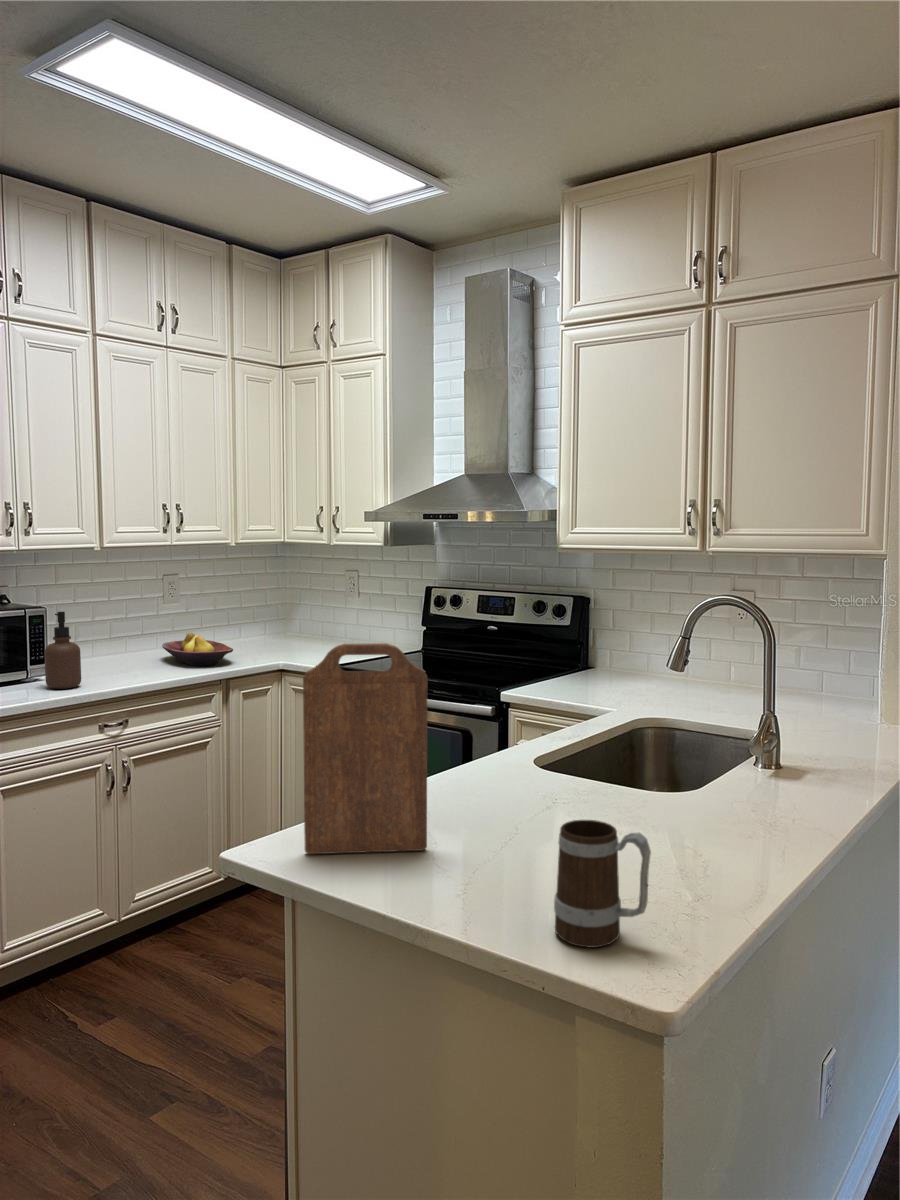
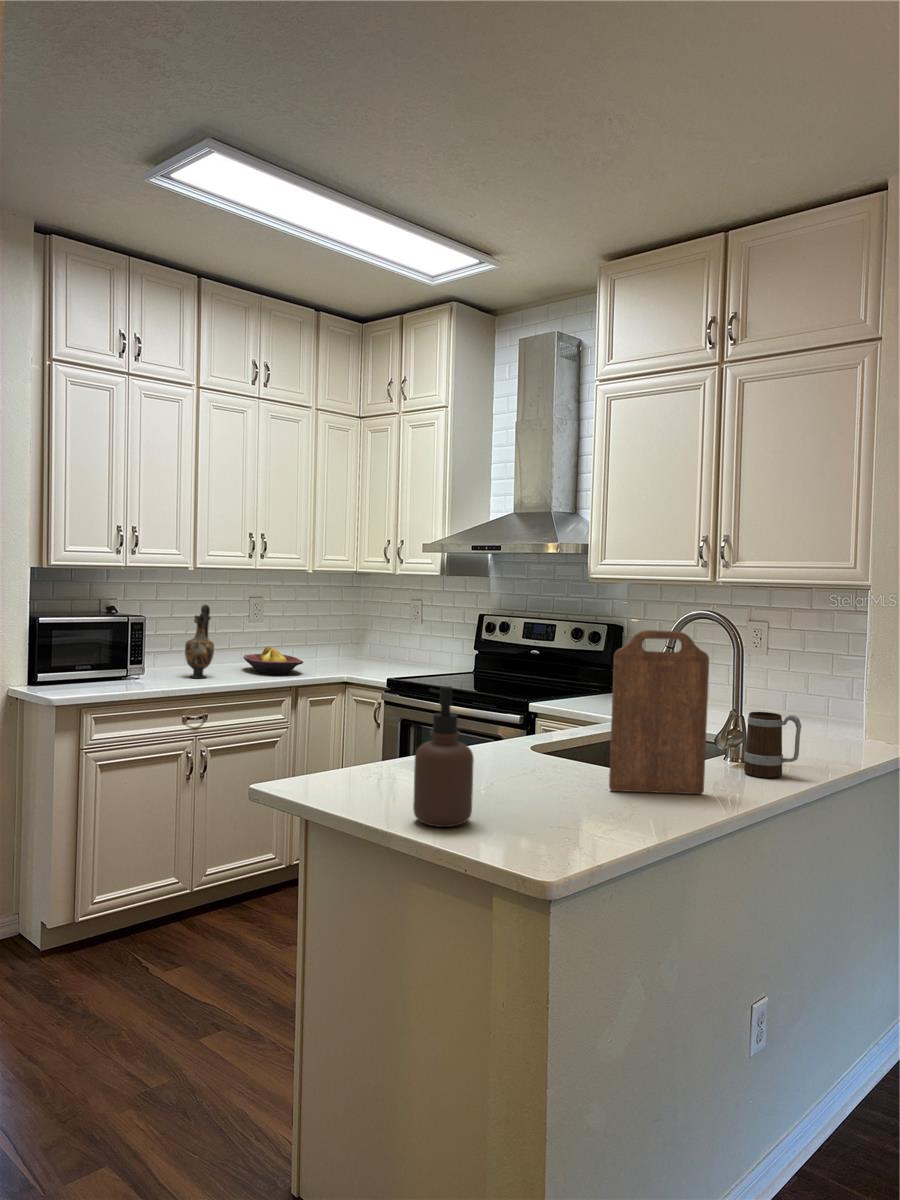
vase: none [95,590,130,676] -> present [185,605,214,678]
soap dispenser: present [45,612,81,689] -> present [413,686,474,827]
cutting board: present [303,643,427,854] -> present [609,630,709,794]
mug: present [554,820,651,948] -> present [744,712,801,778]

